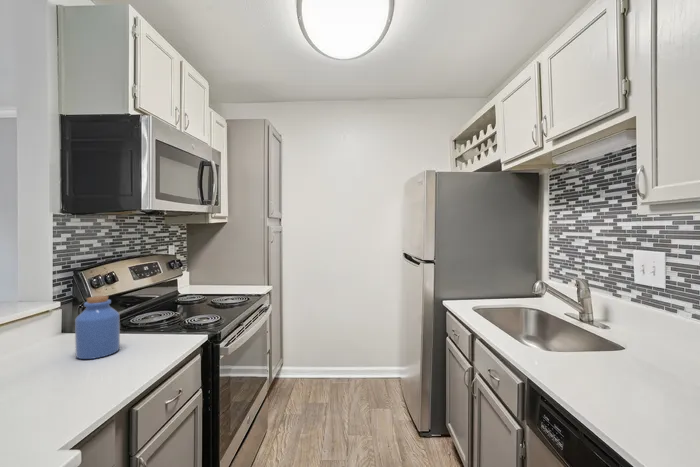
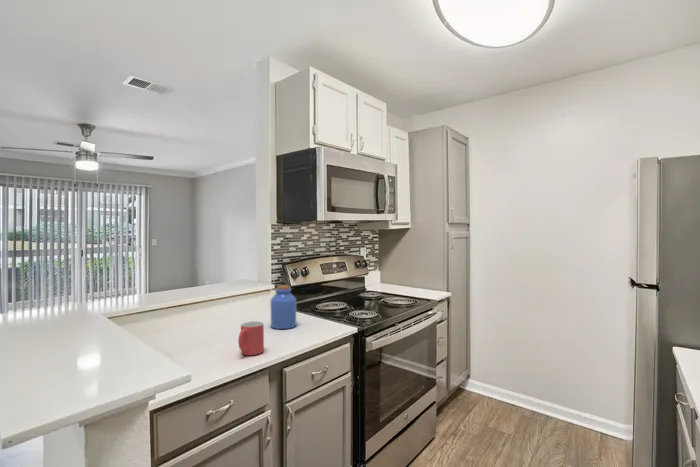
mug: none [53,351,97,407] -> present [238,321,264,355]

